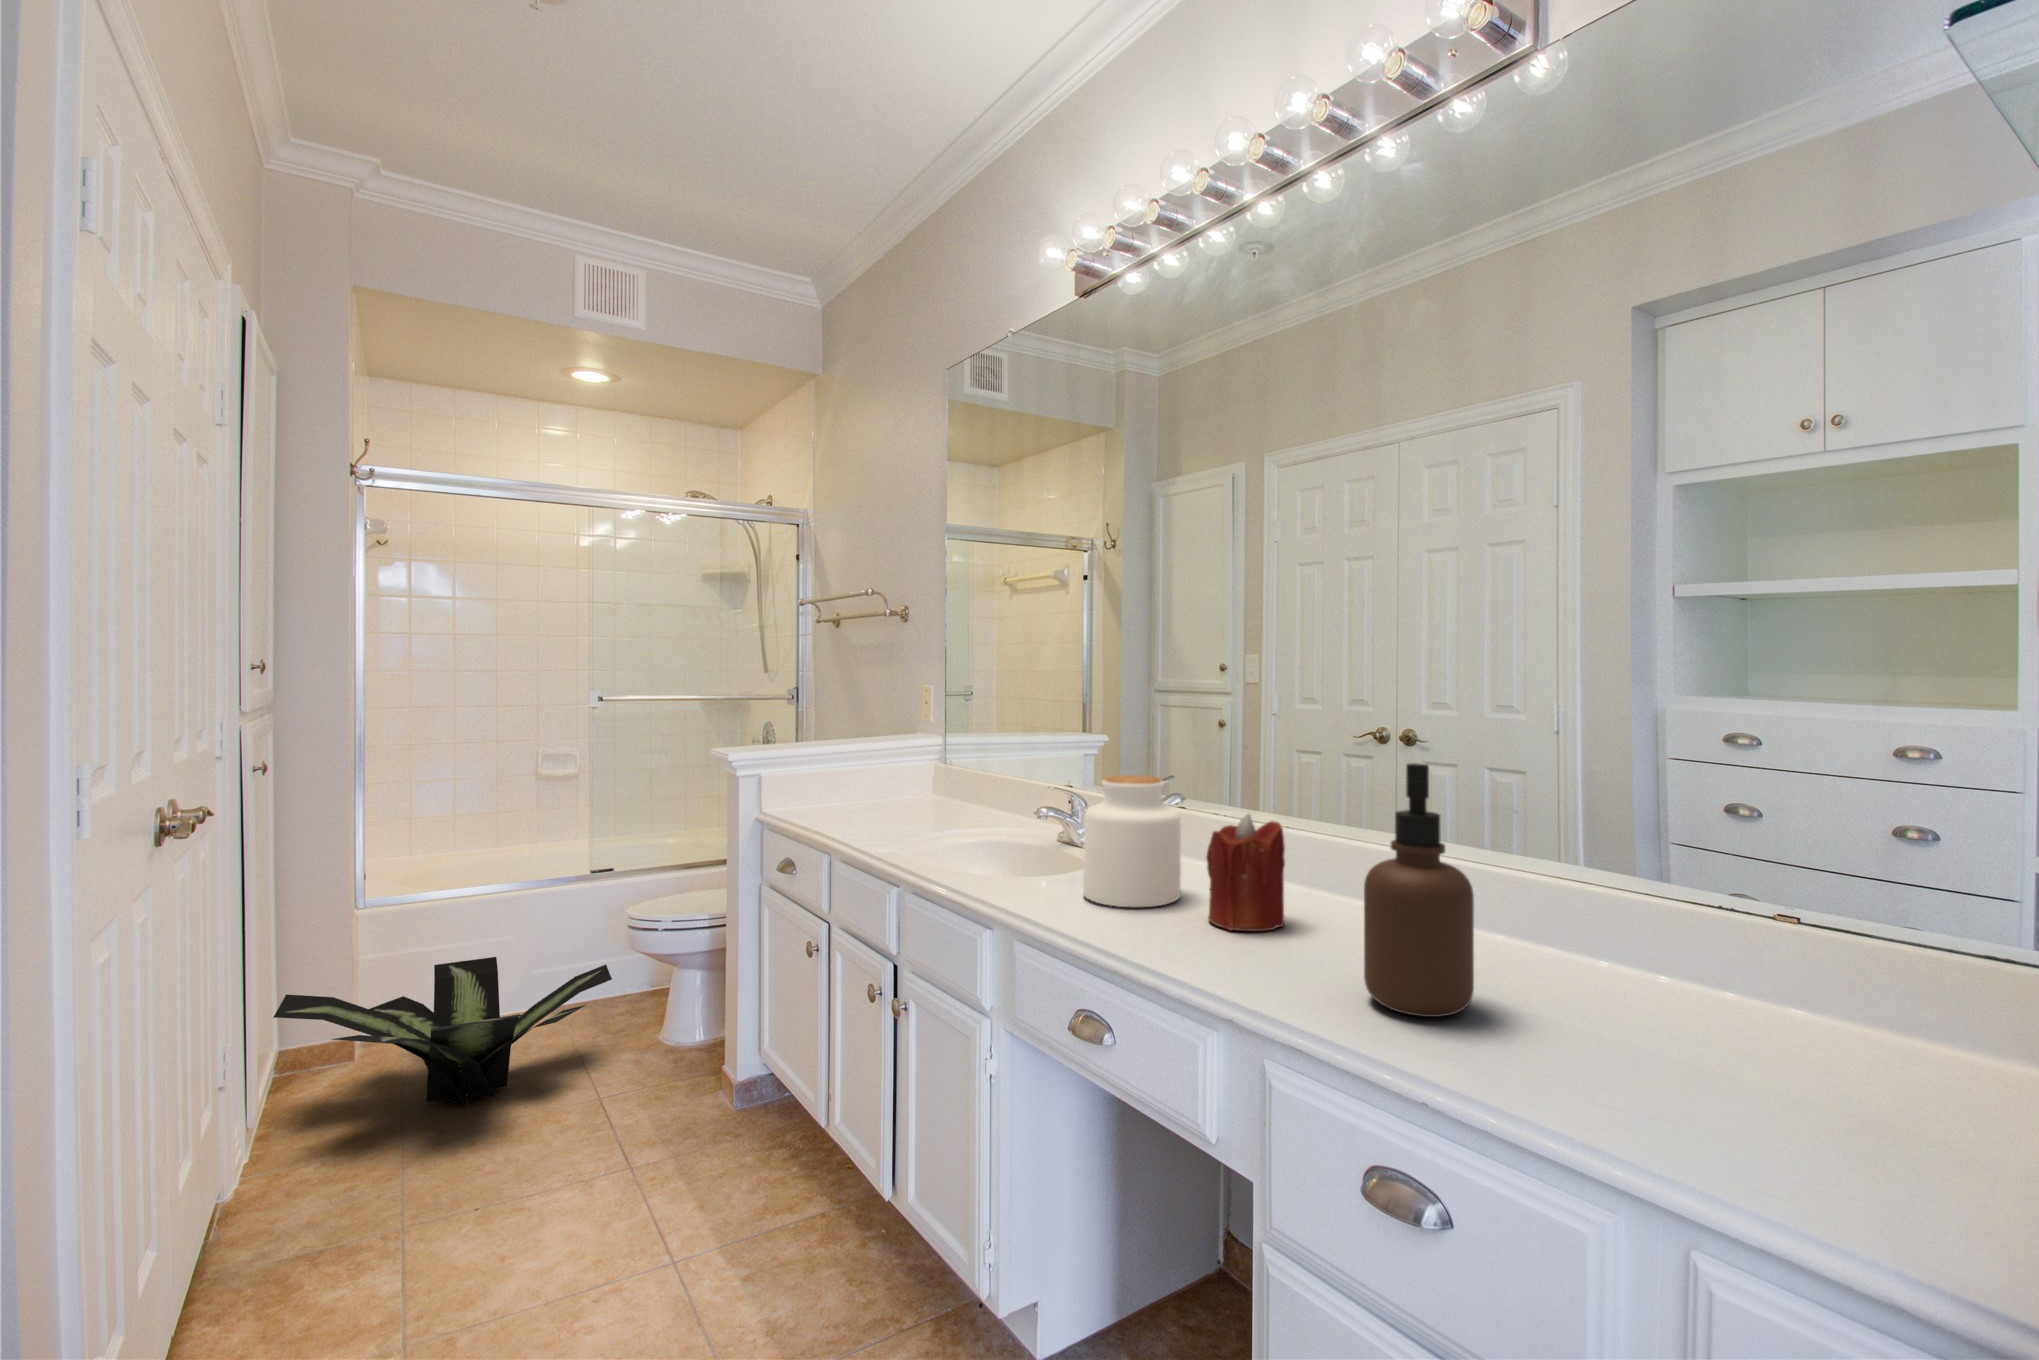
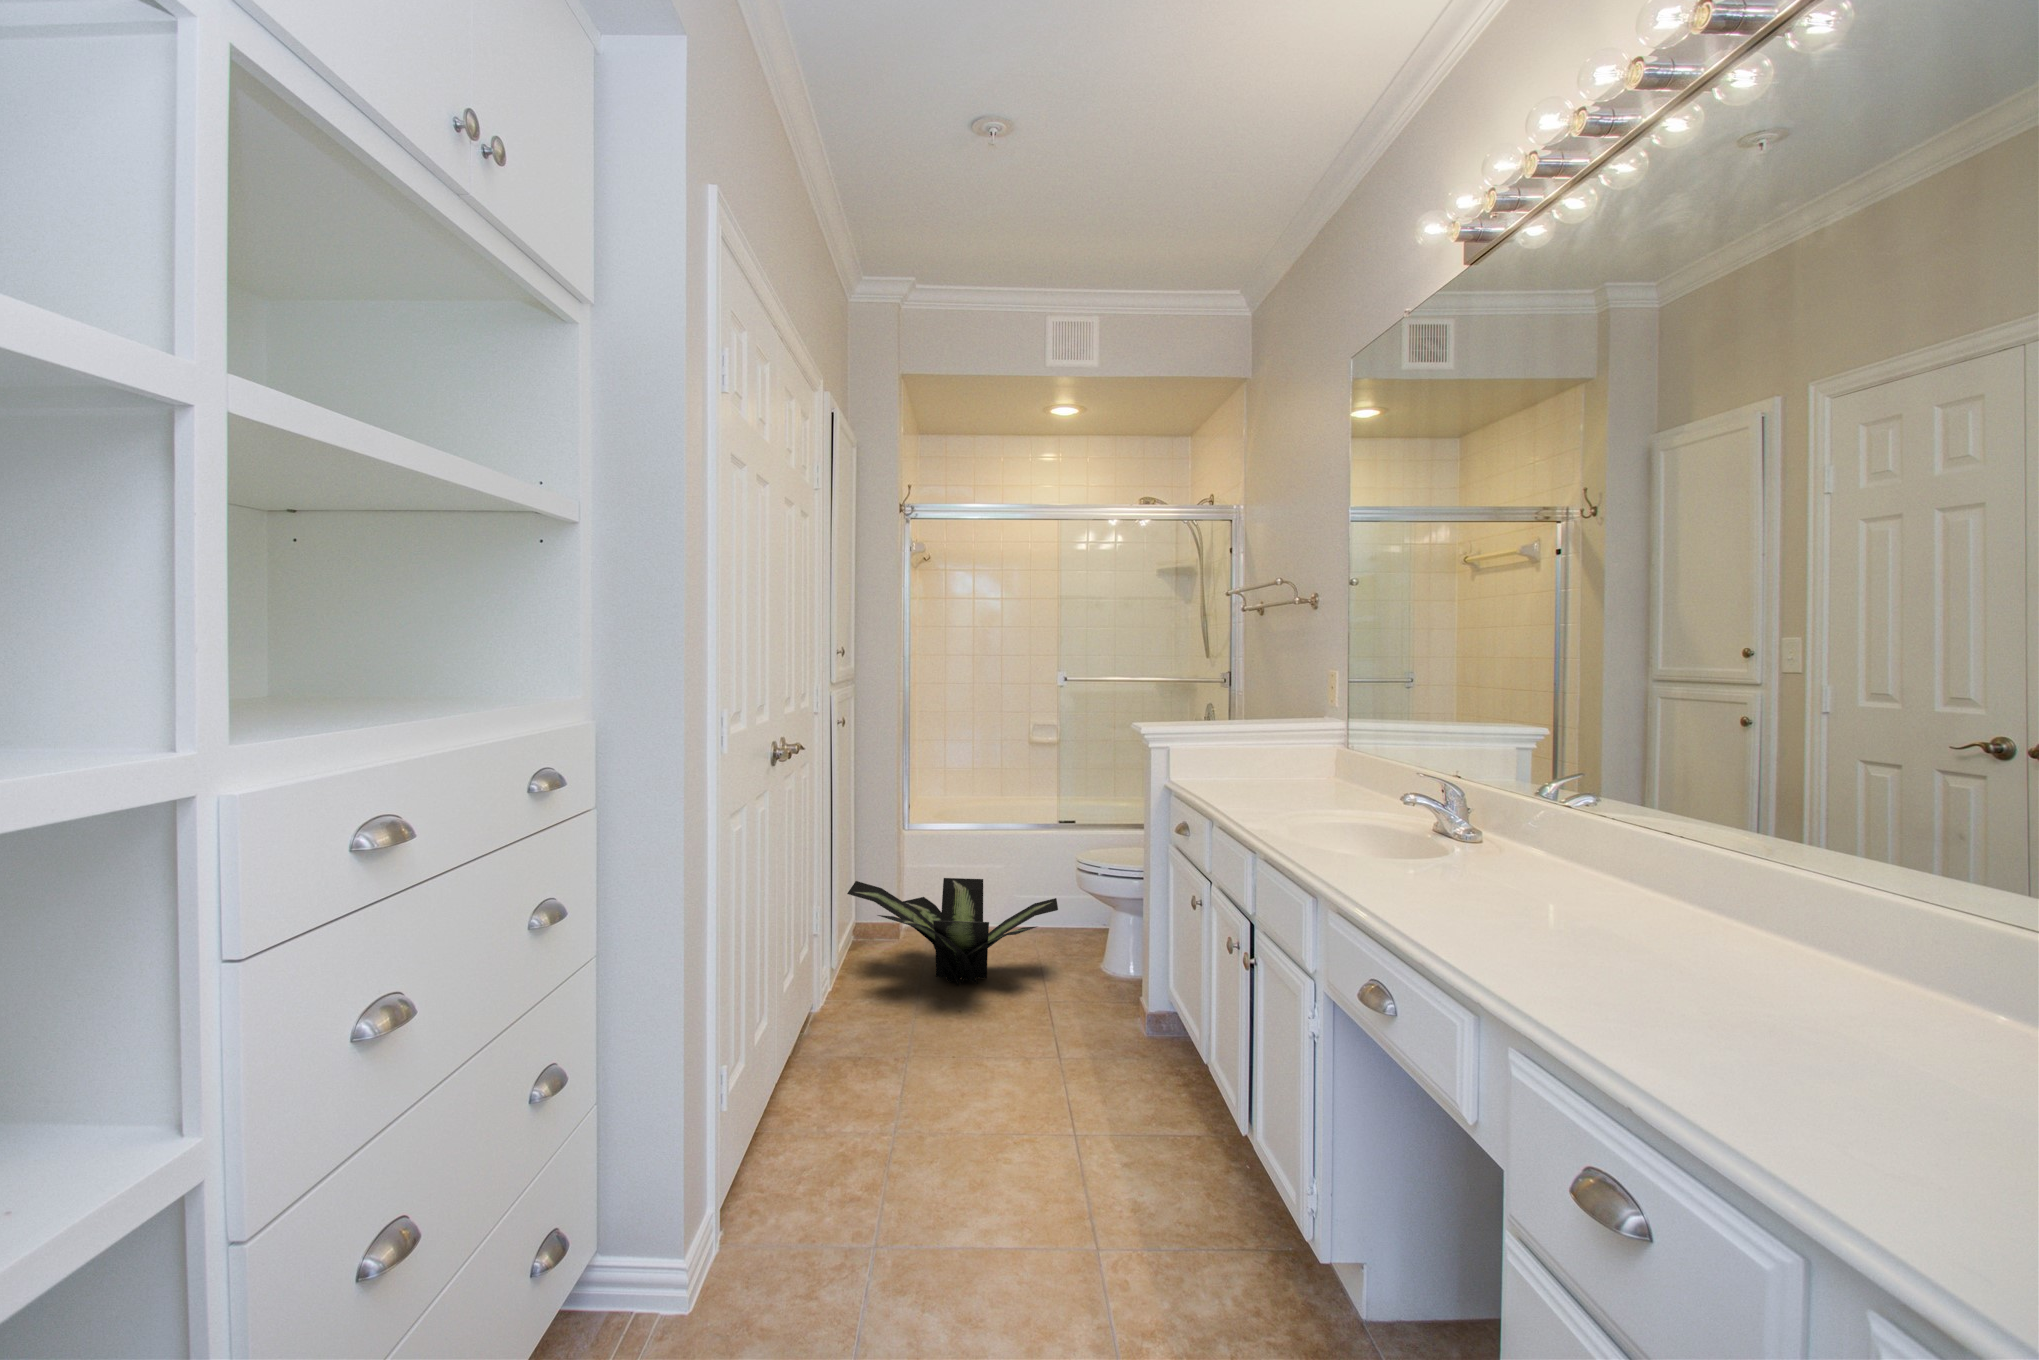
soap dispenser: present [1364,763,1474,1017] -> none [1643,765,1791,1049]
jar: present [1083,775,1181,907] -> none [1407,766,1520,901]
candle: present [1206,814,1285,931] -> none [1529,814,1623,942]

